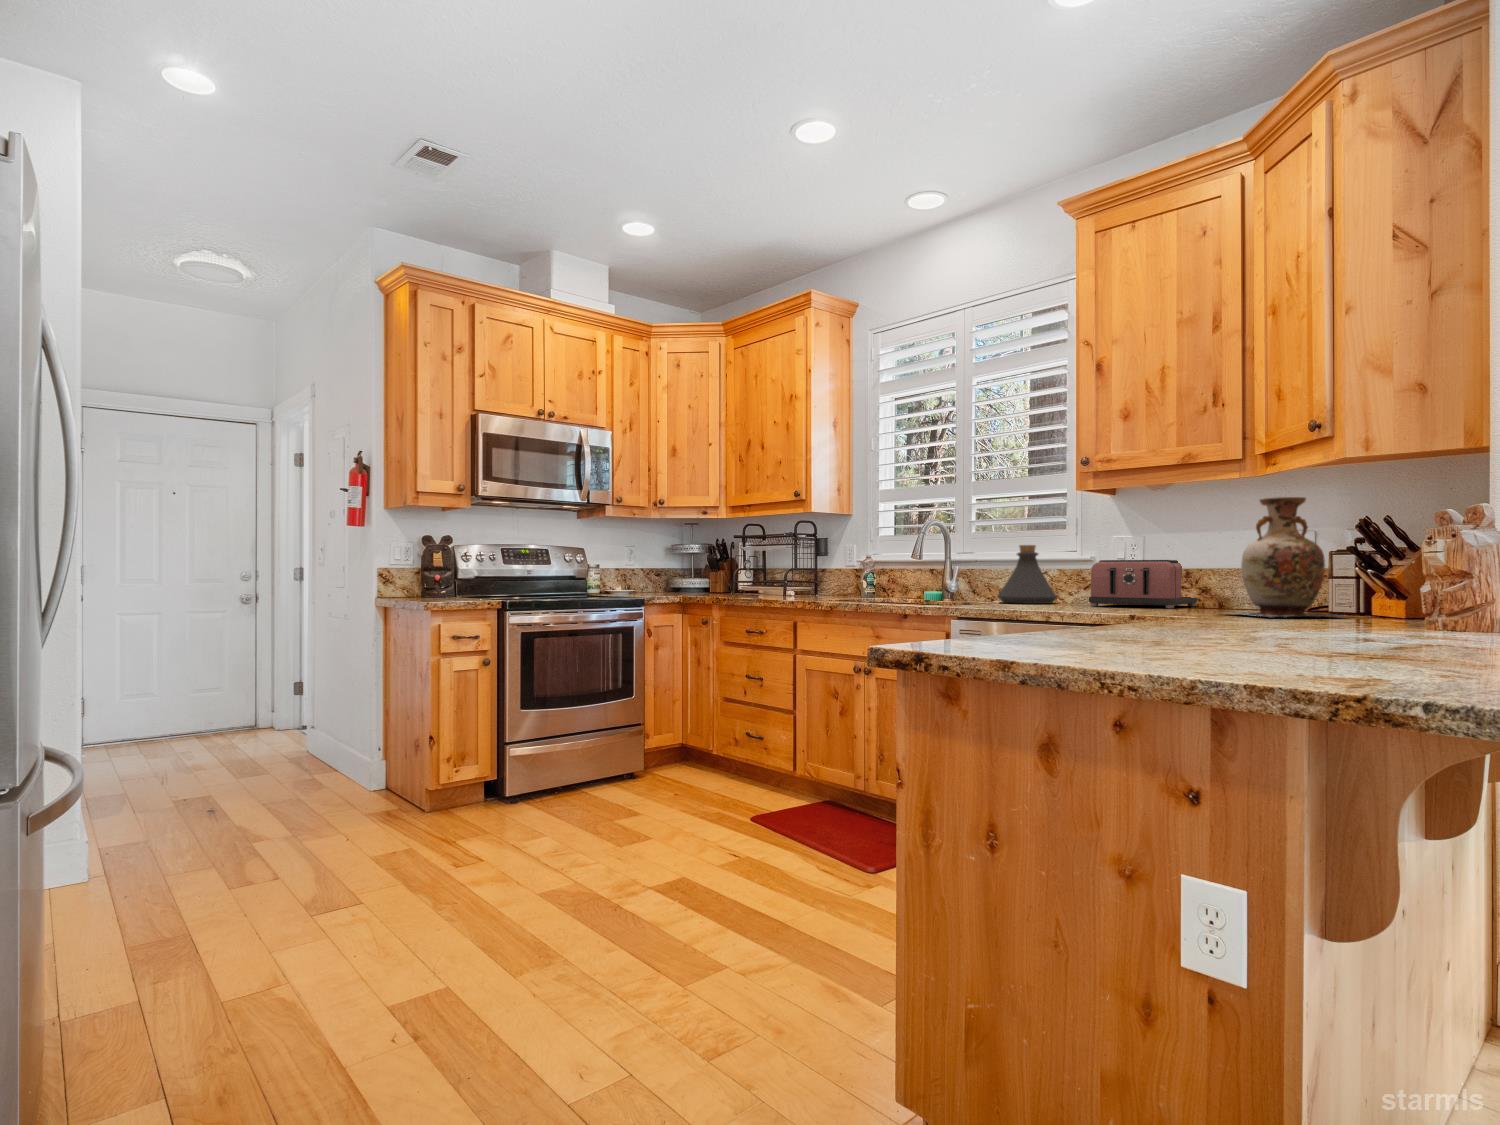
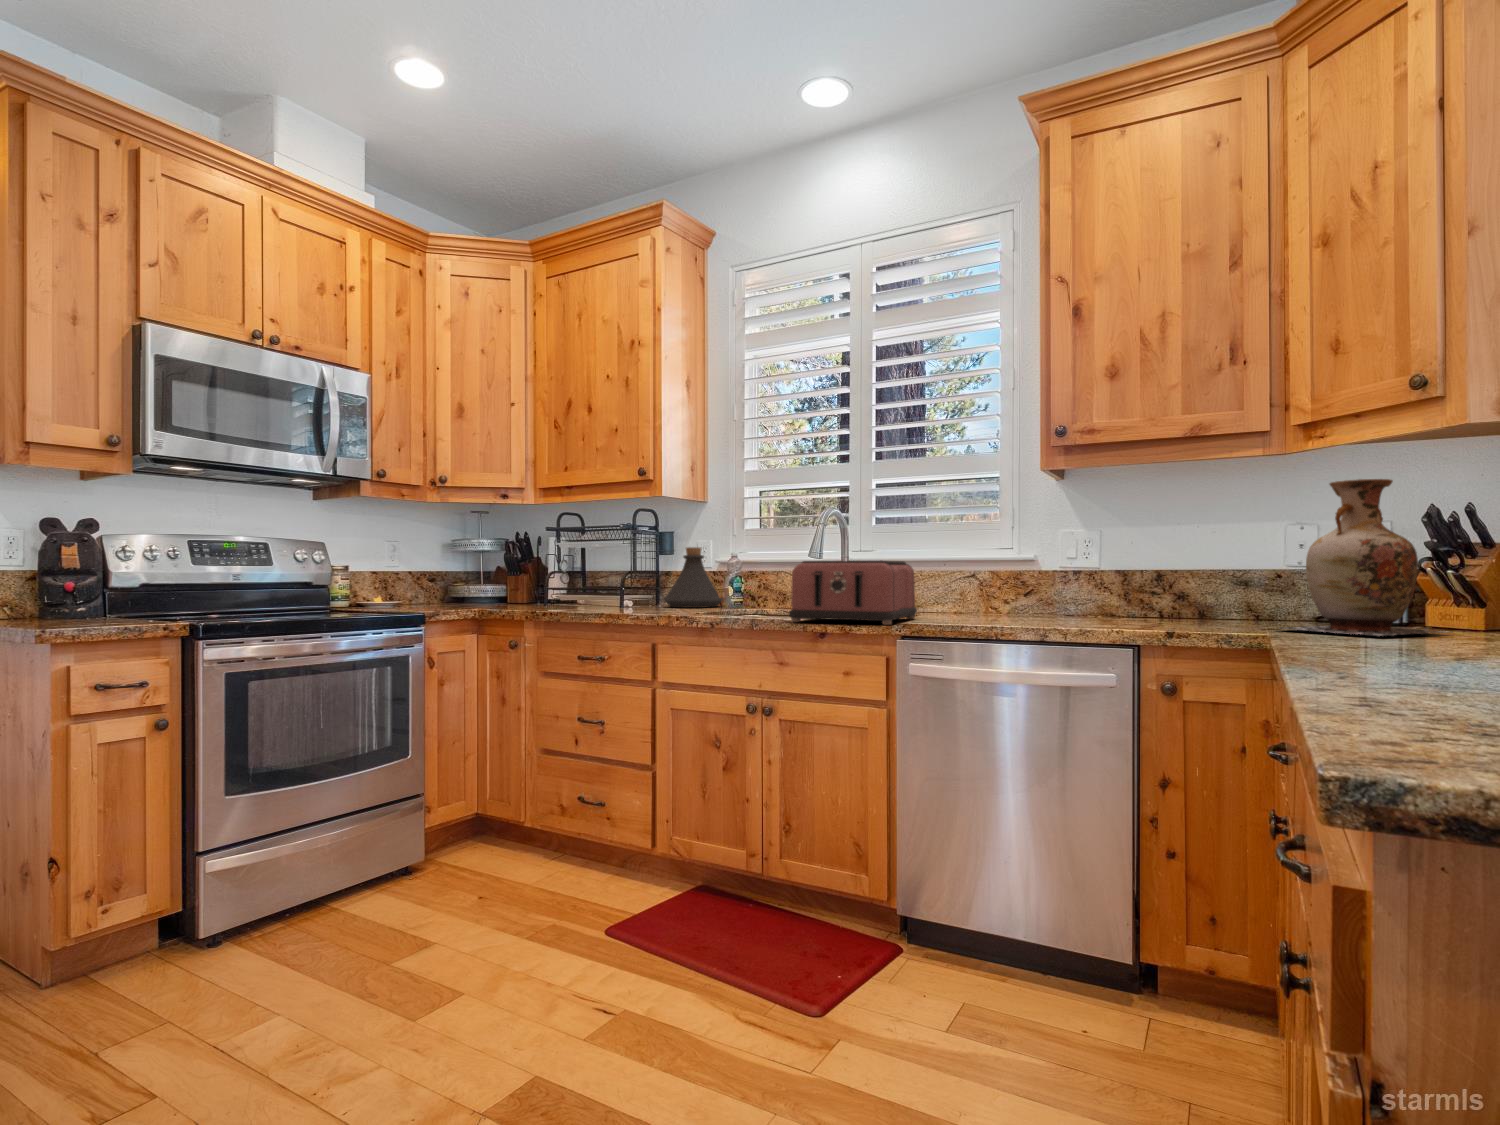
bottle: present [997,545,1058,604] -> present [664,547,723,608]
toaster: present [1089,560,1197,609] -> present [789,561,917,625]

